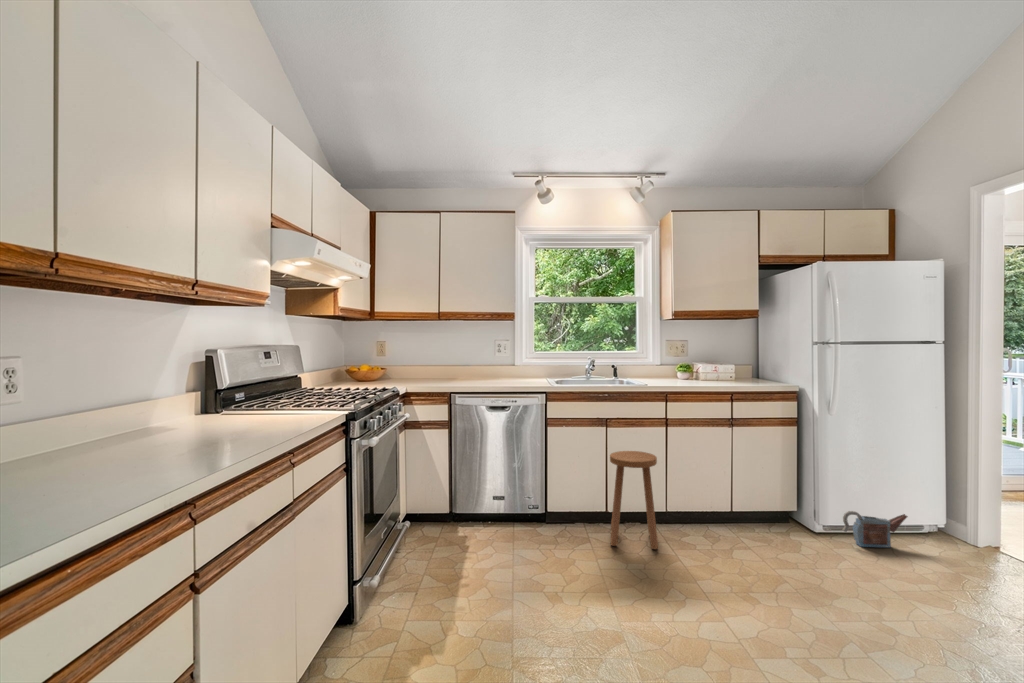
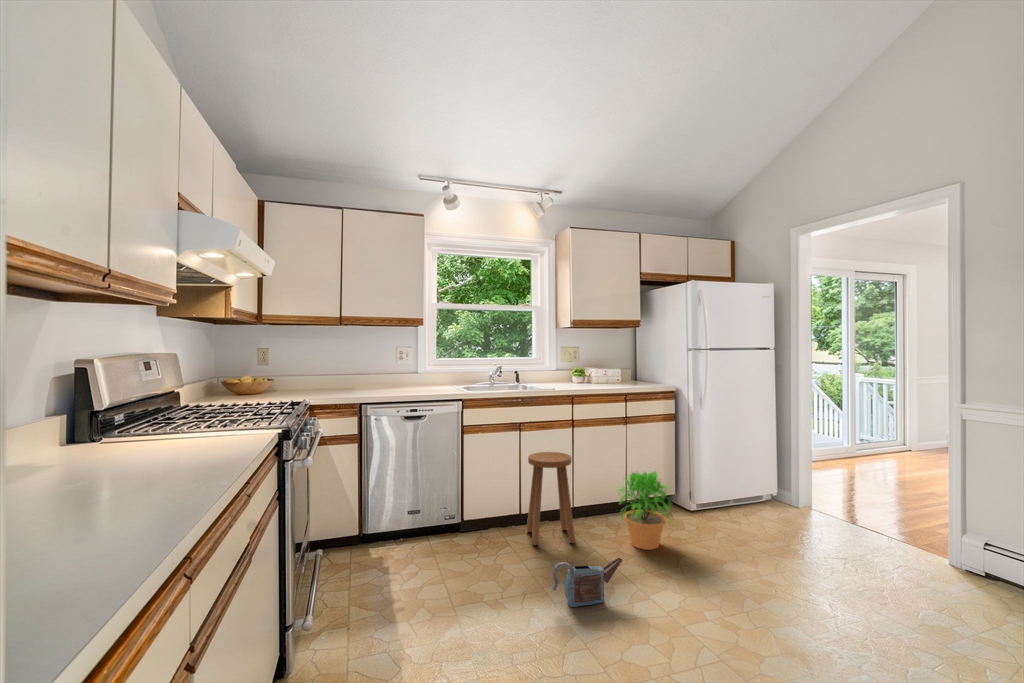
potted plant: none [702,479,778,568] -> present [619,471,671,550]
watering can: present [843,511,908,548] -> present [552,558,623,607]

